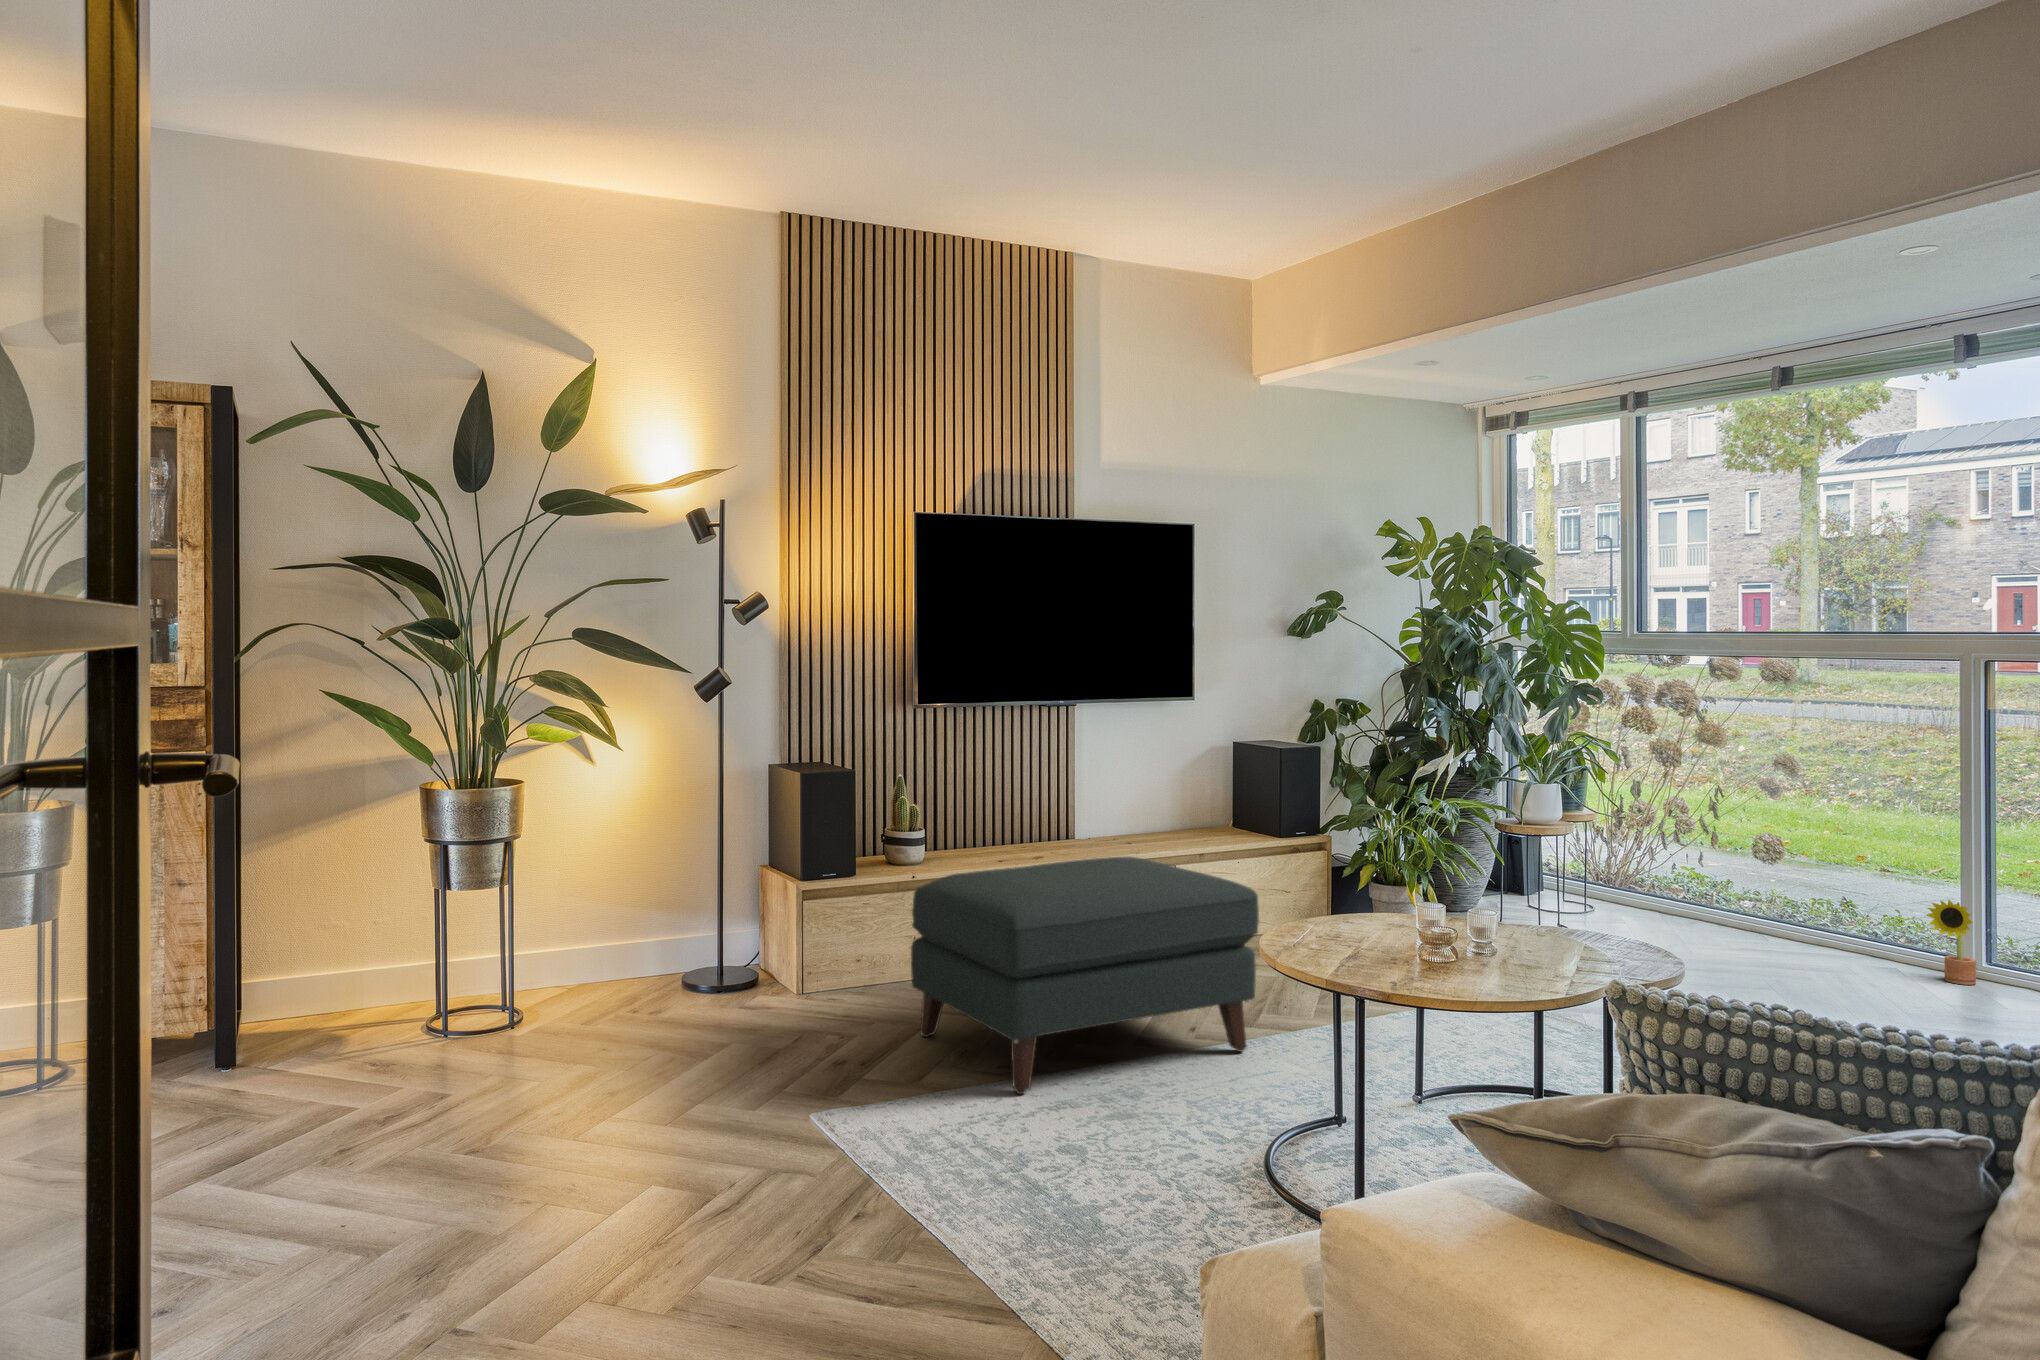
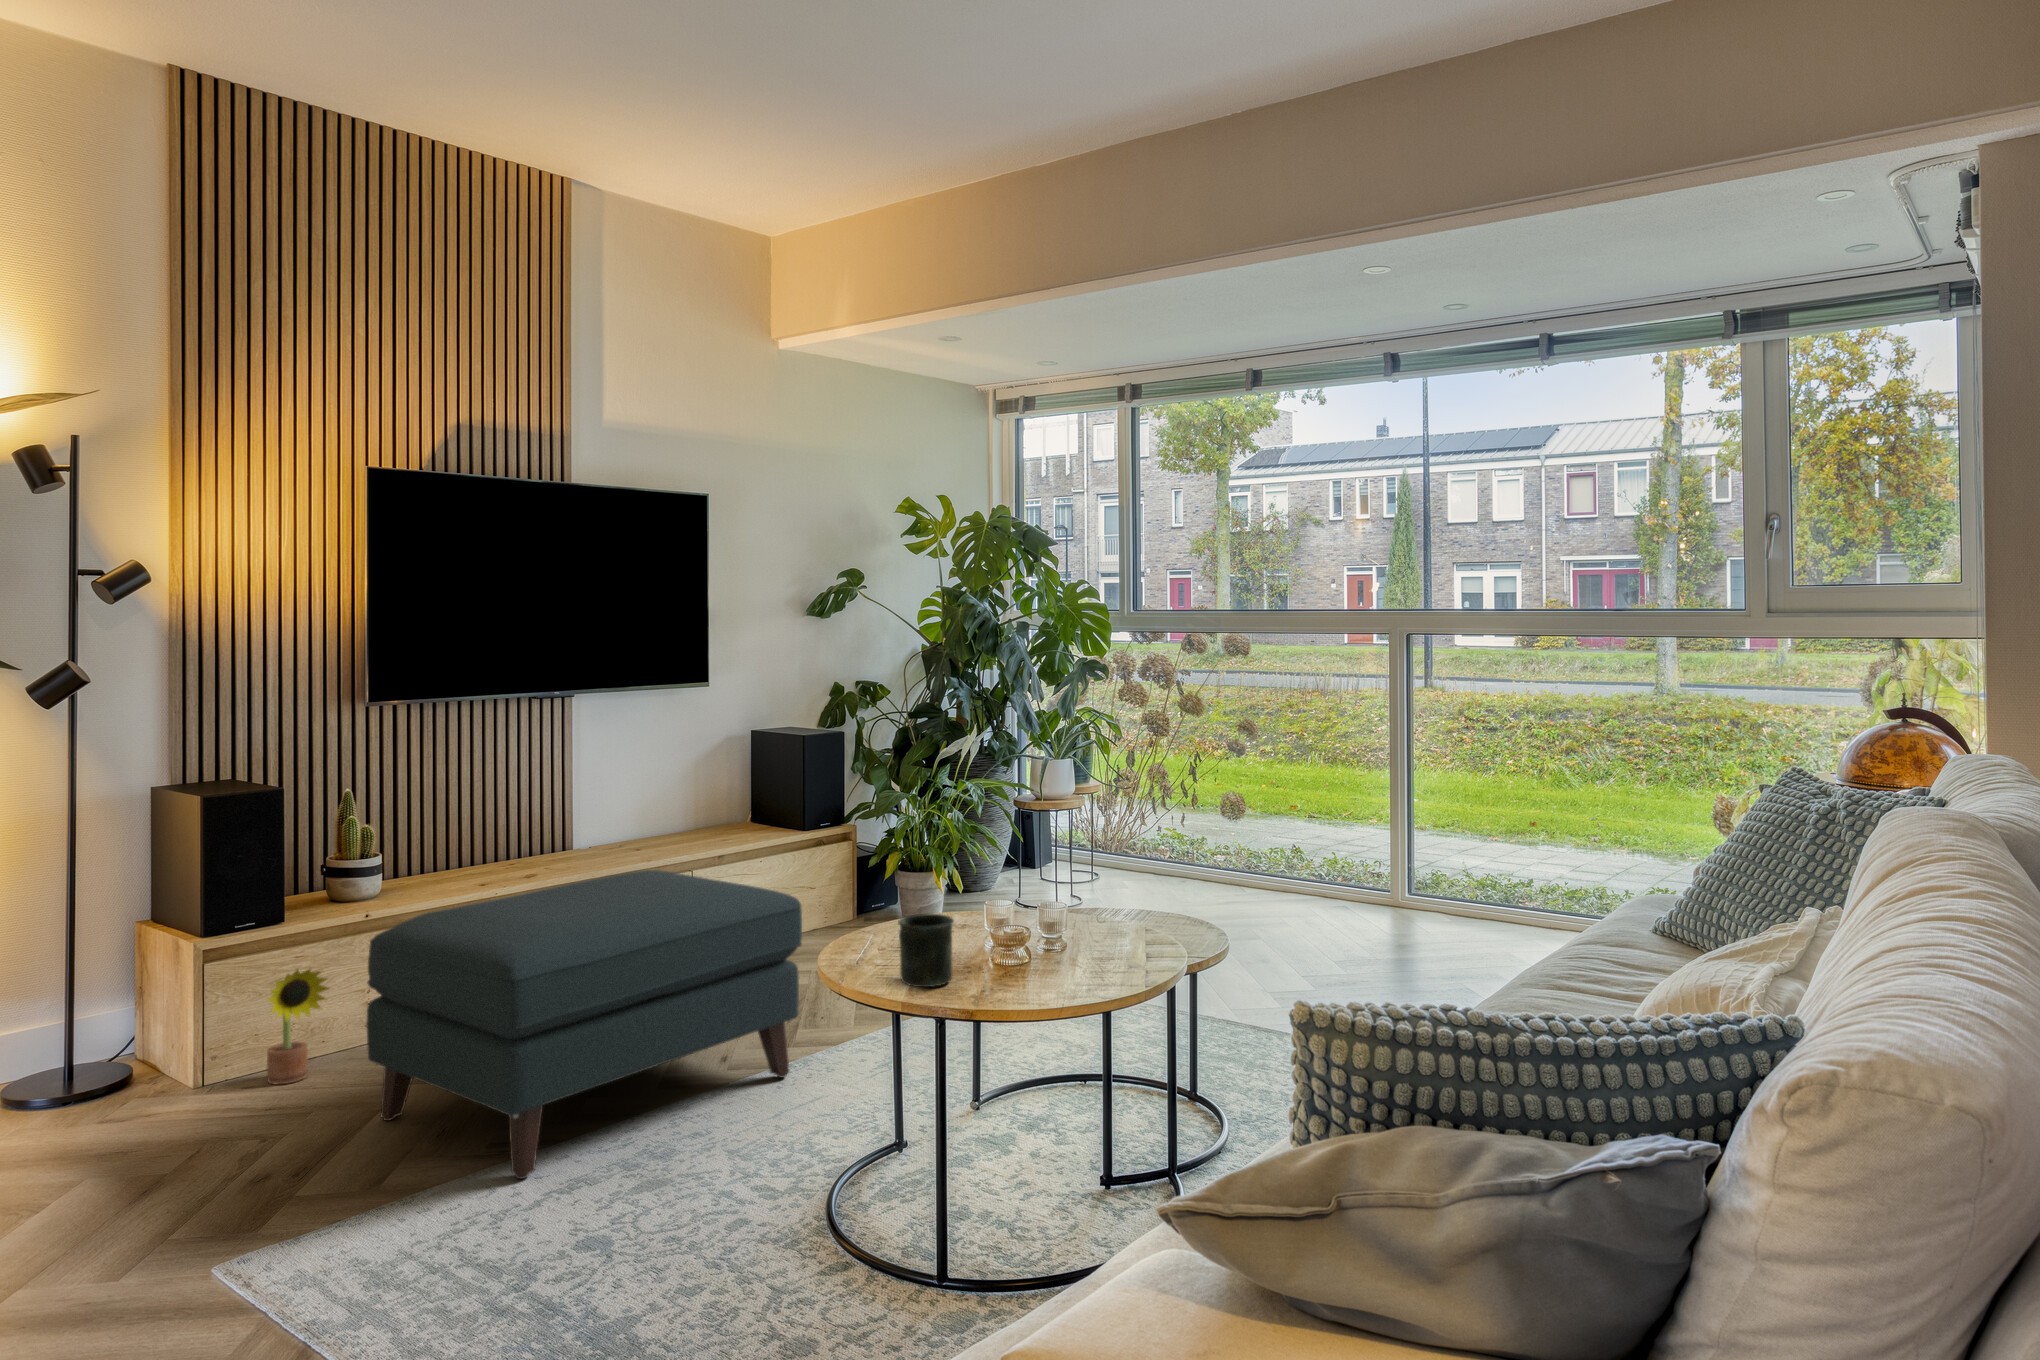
decorative plant: present [1926,900,1976,985] -> present [267,969,329,1084]
mug: none [1329,904,1382,969] -> present [898,914,954,987]

